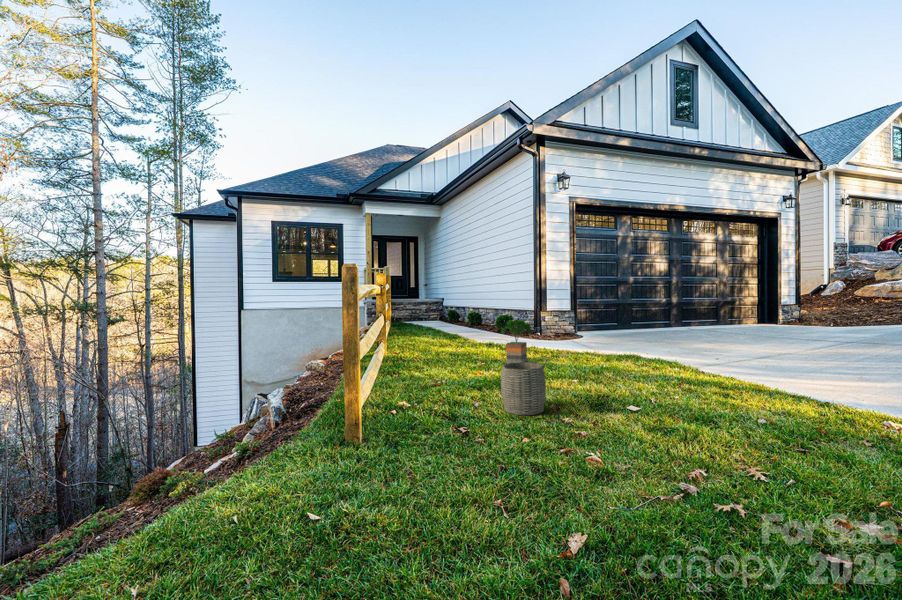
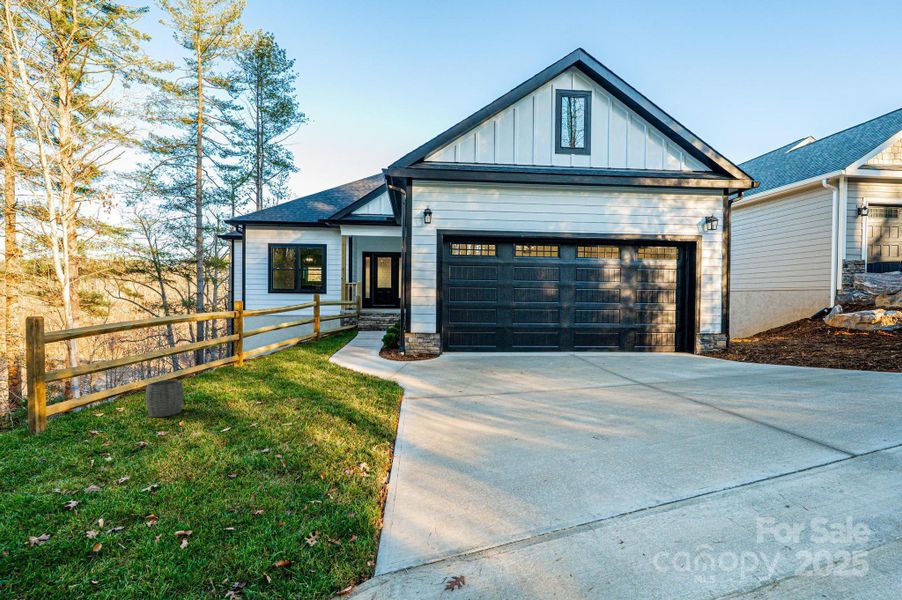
potted tree: present [501,320,532,363] -> none [279,343,306,379]

